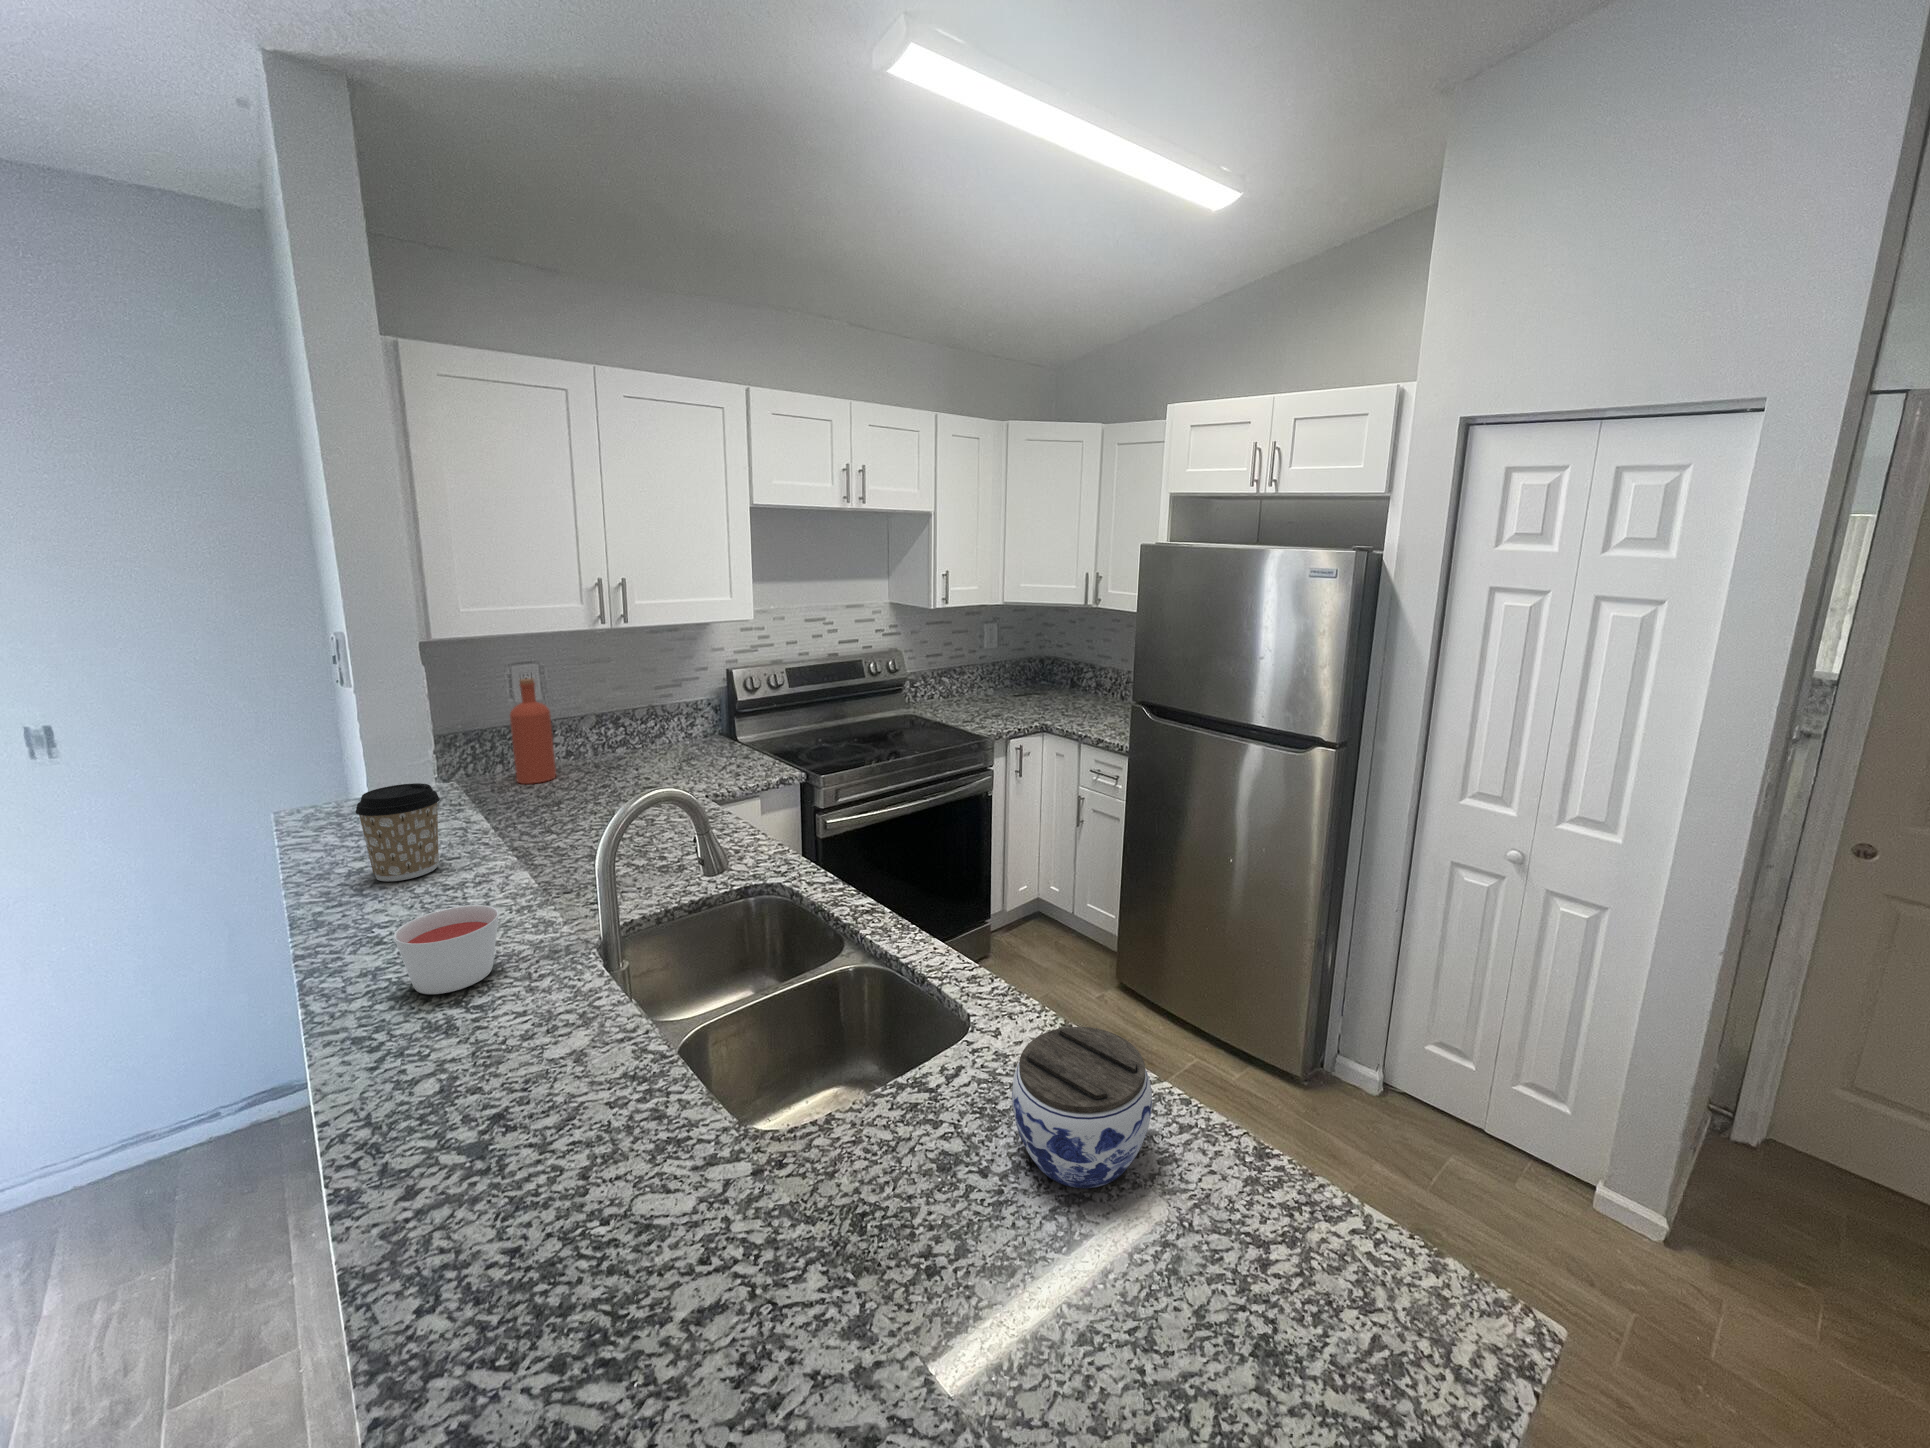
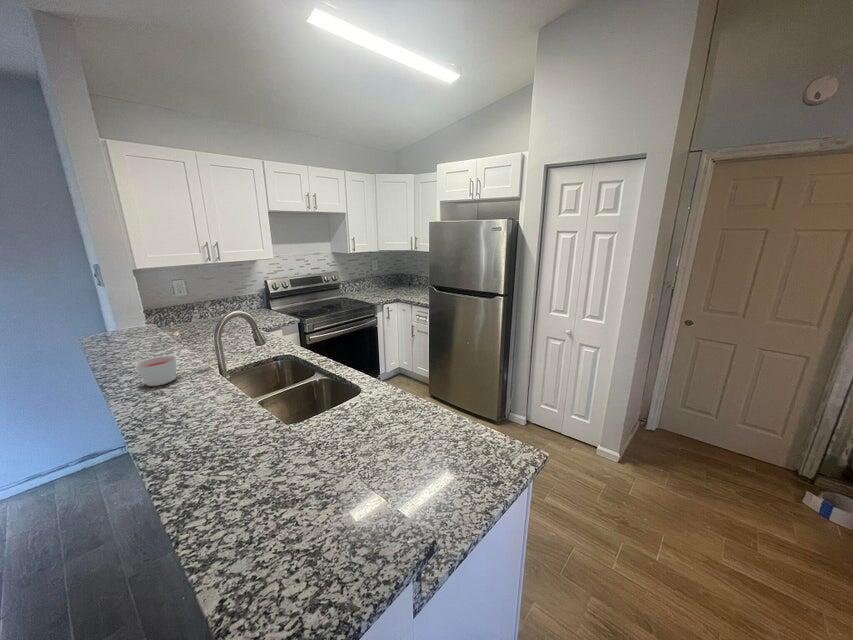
bottle: present [510,678,556,784] -> none [172,286,195,330]
coffee cup: present [355,783,440,881] -> none [112,319,149,356]
jar: present [1012,1027,1152,1188] -> none [372,384,421,433]

